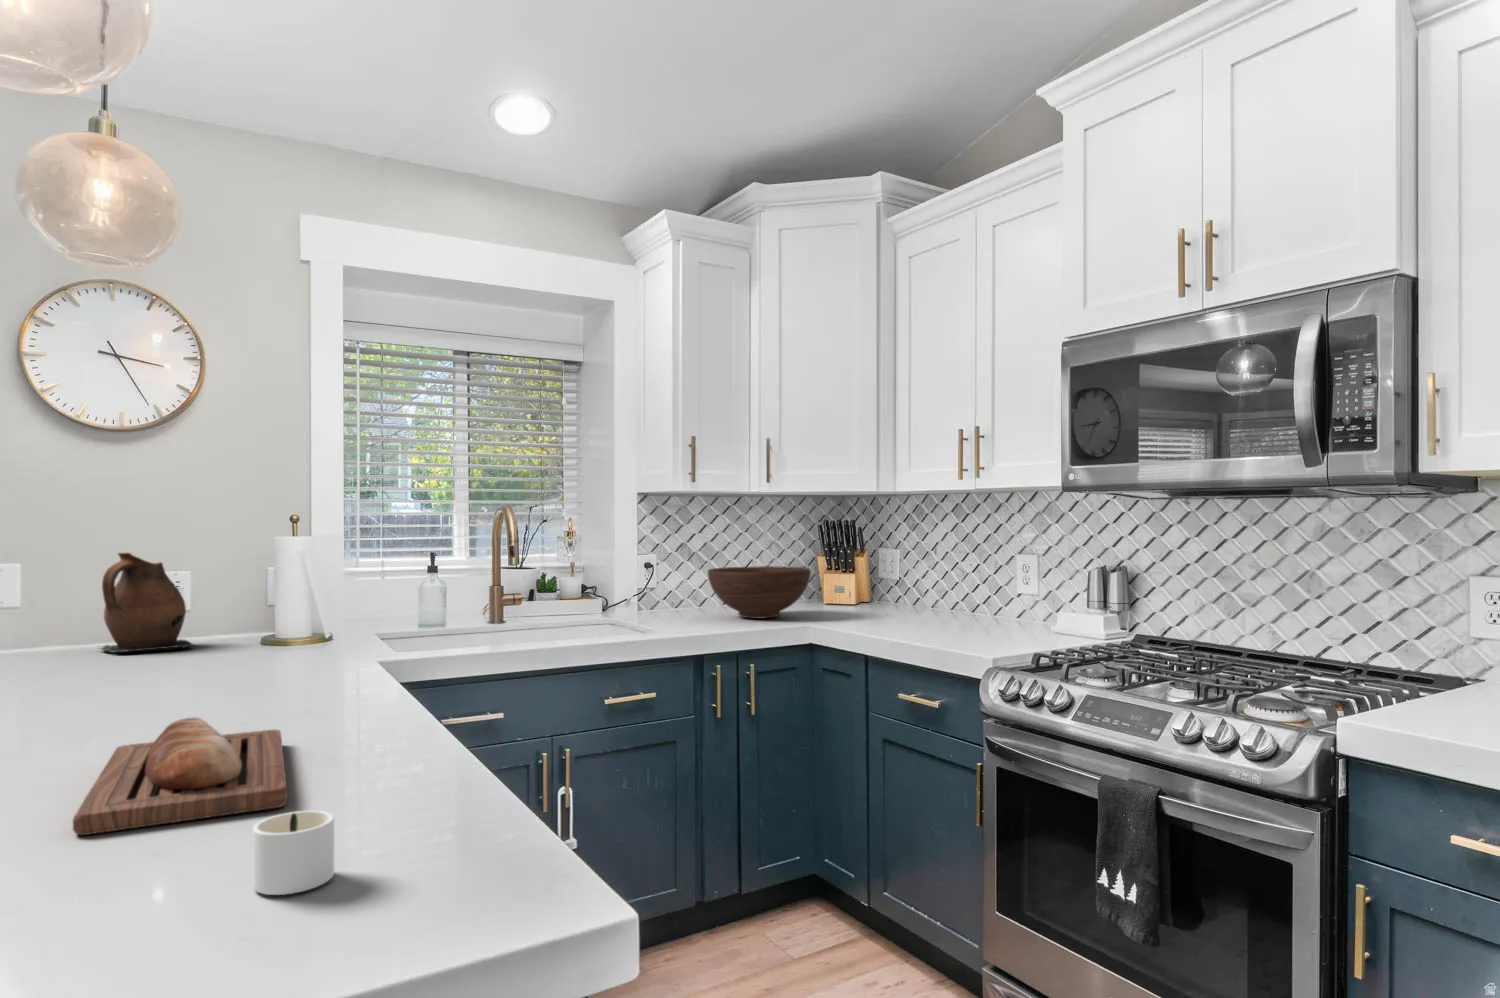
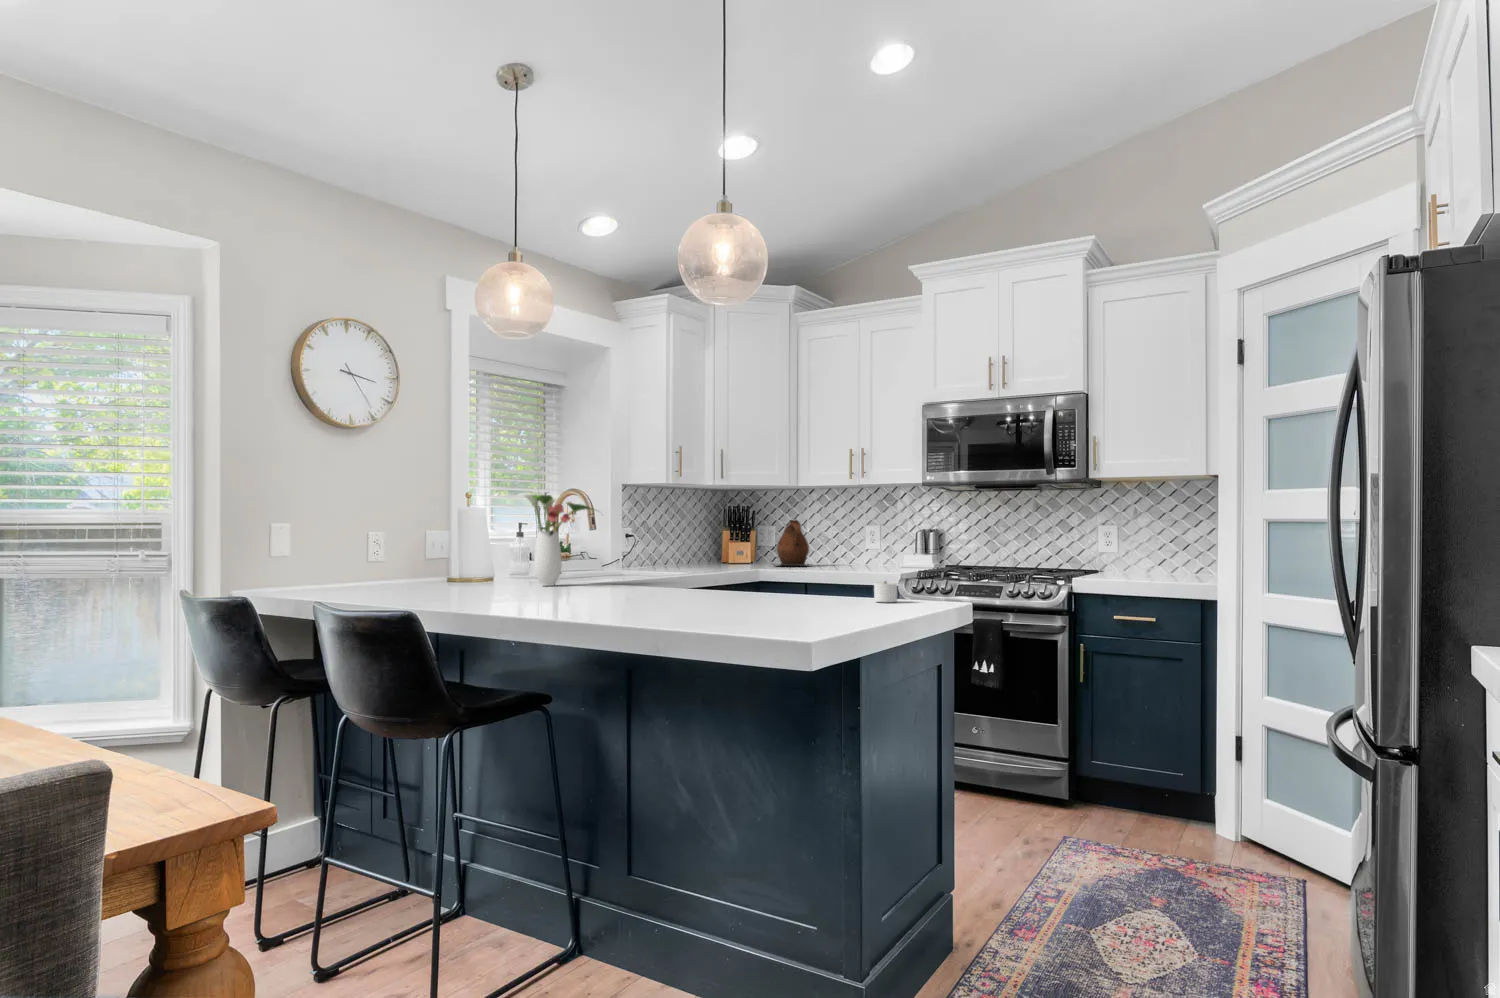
flower arrangement: none [191,512,345,667] -> present [519,493,592,586]
ceramic pitcher: present [101,553,193,653] -> present [777,520,809,566]
fruit bowl: present [708,566,811,619] -> none [678,536,746,568]
bread loaf: present [73,718,287,835] -> none [686,577,814,603]

